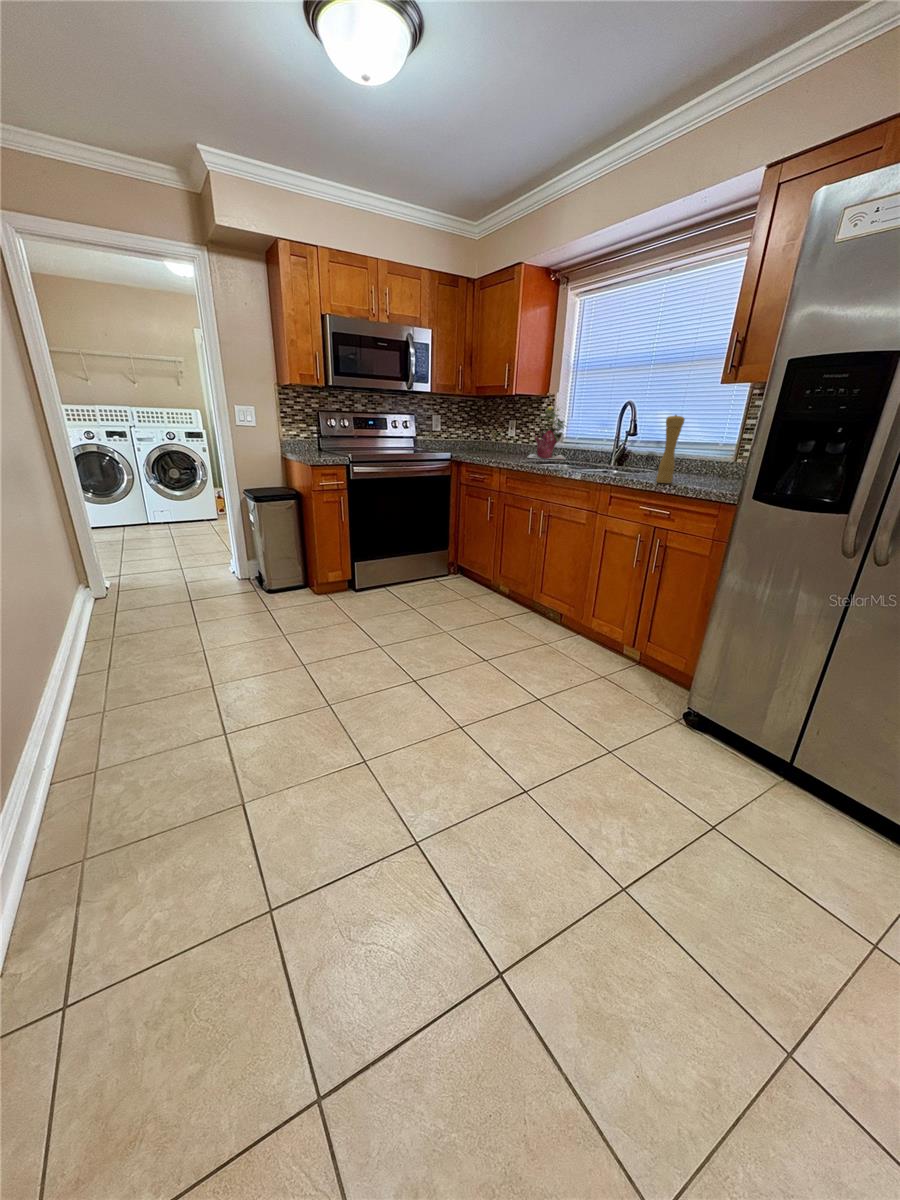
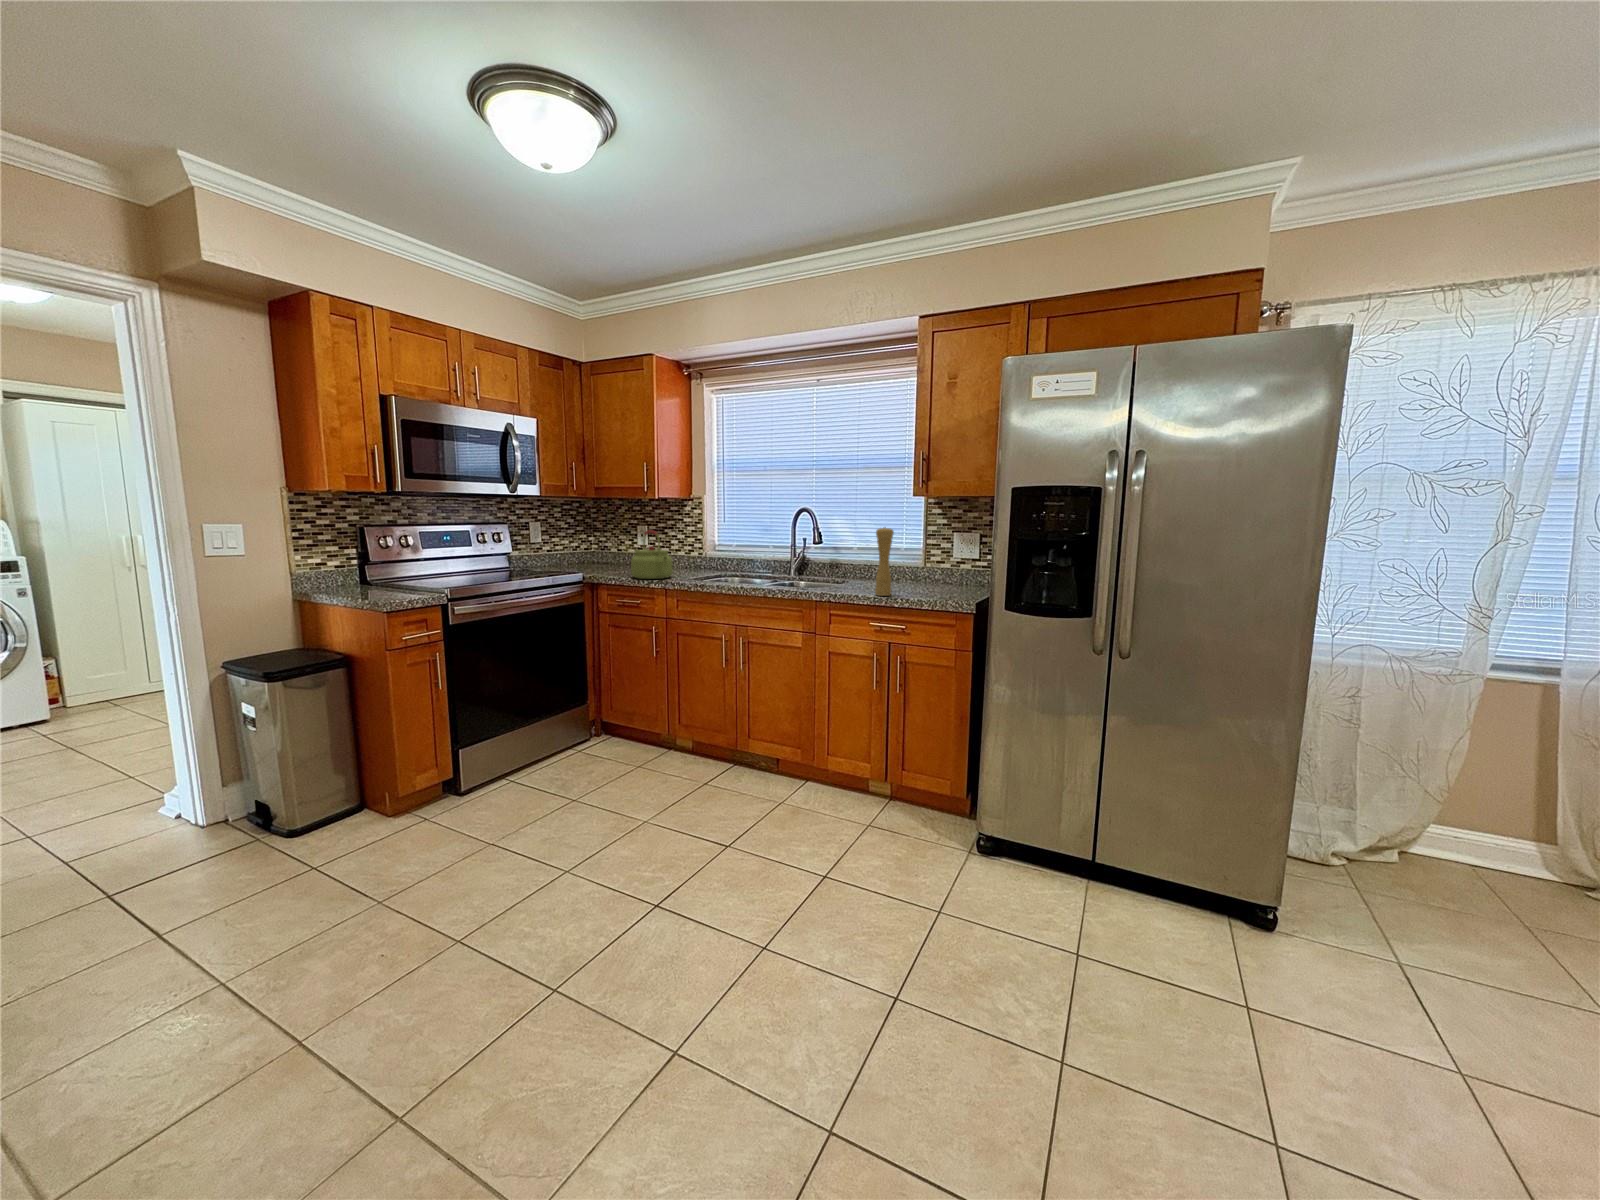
potted plant: present [528,407,566,460] -> none [681,511,734,573]
kettle: none [480,419,512,459] -> present [631,530,673,579]

